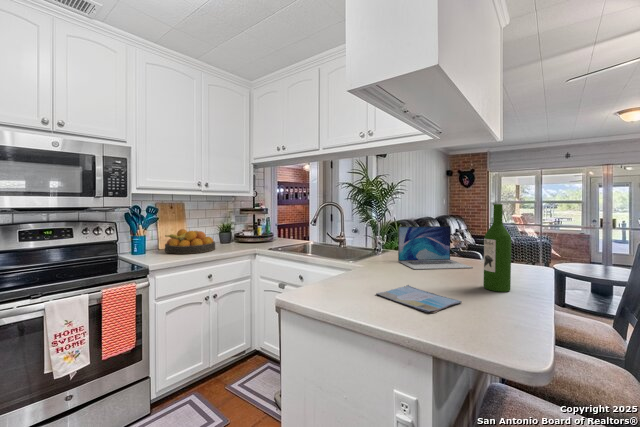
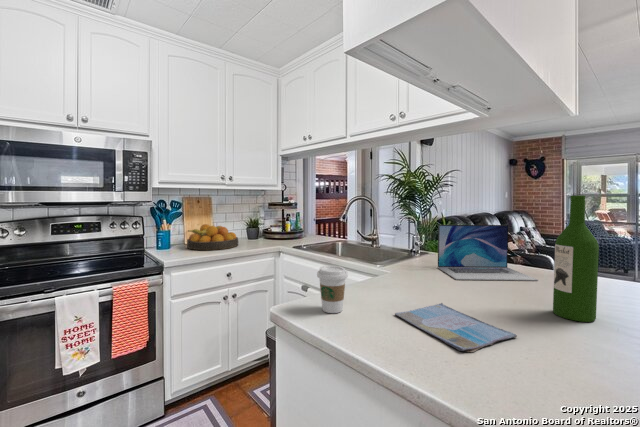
coffee cup: none [316,259,340,296] -> present [317,266,348,313]

